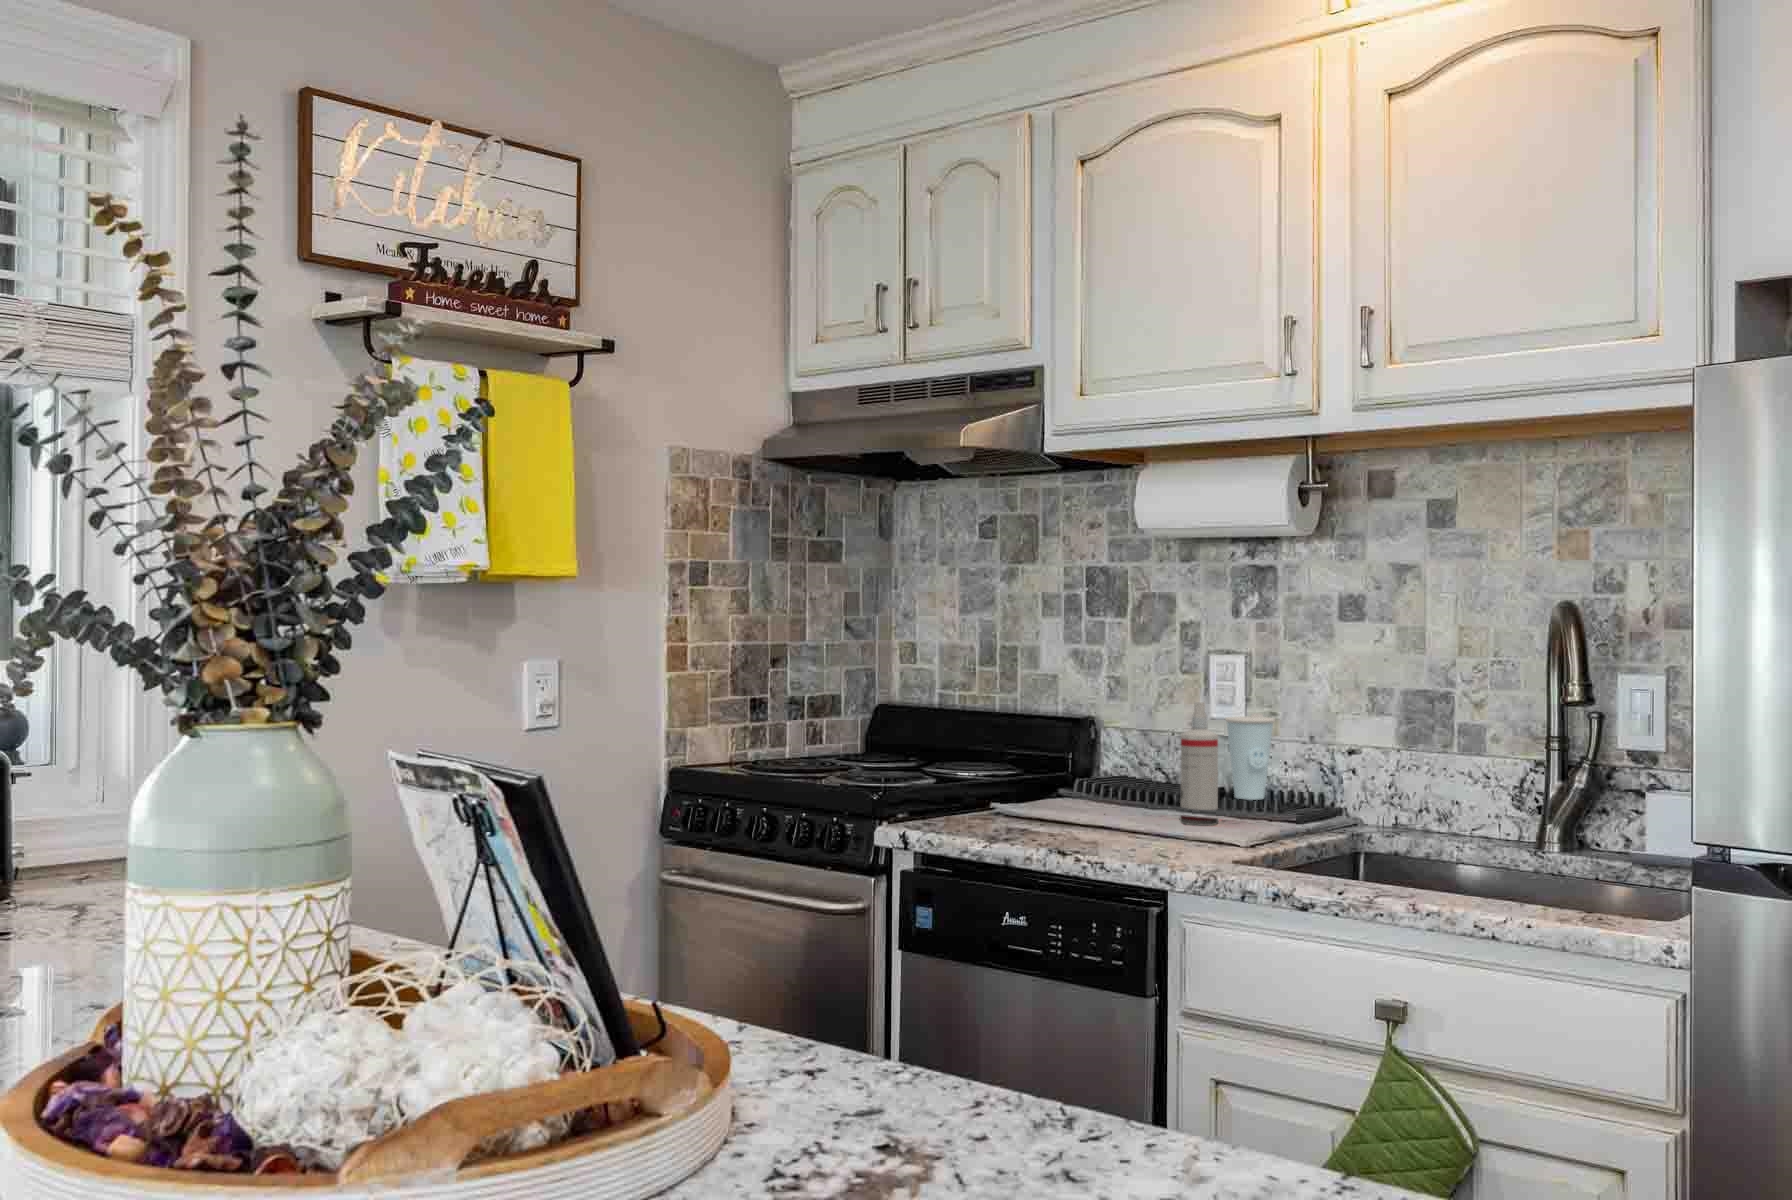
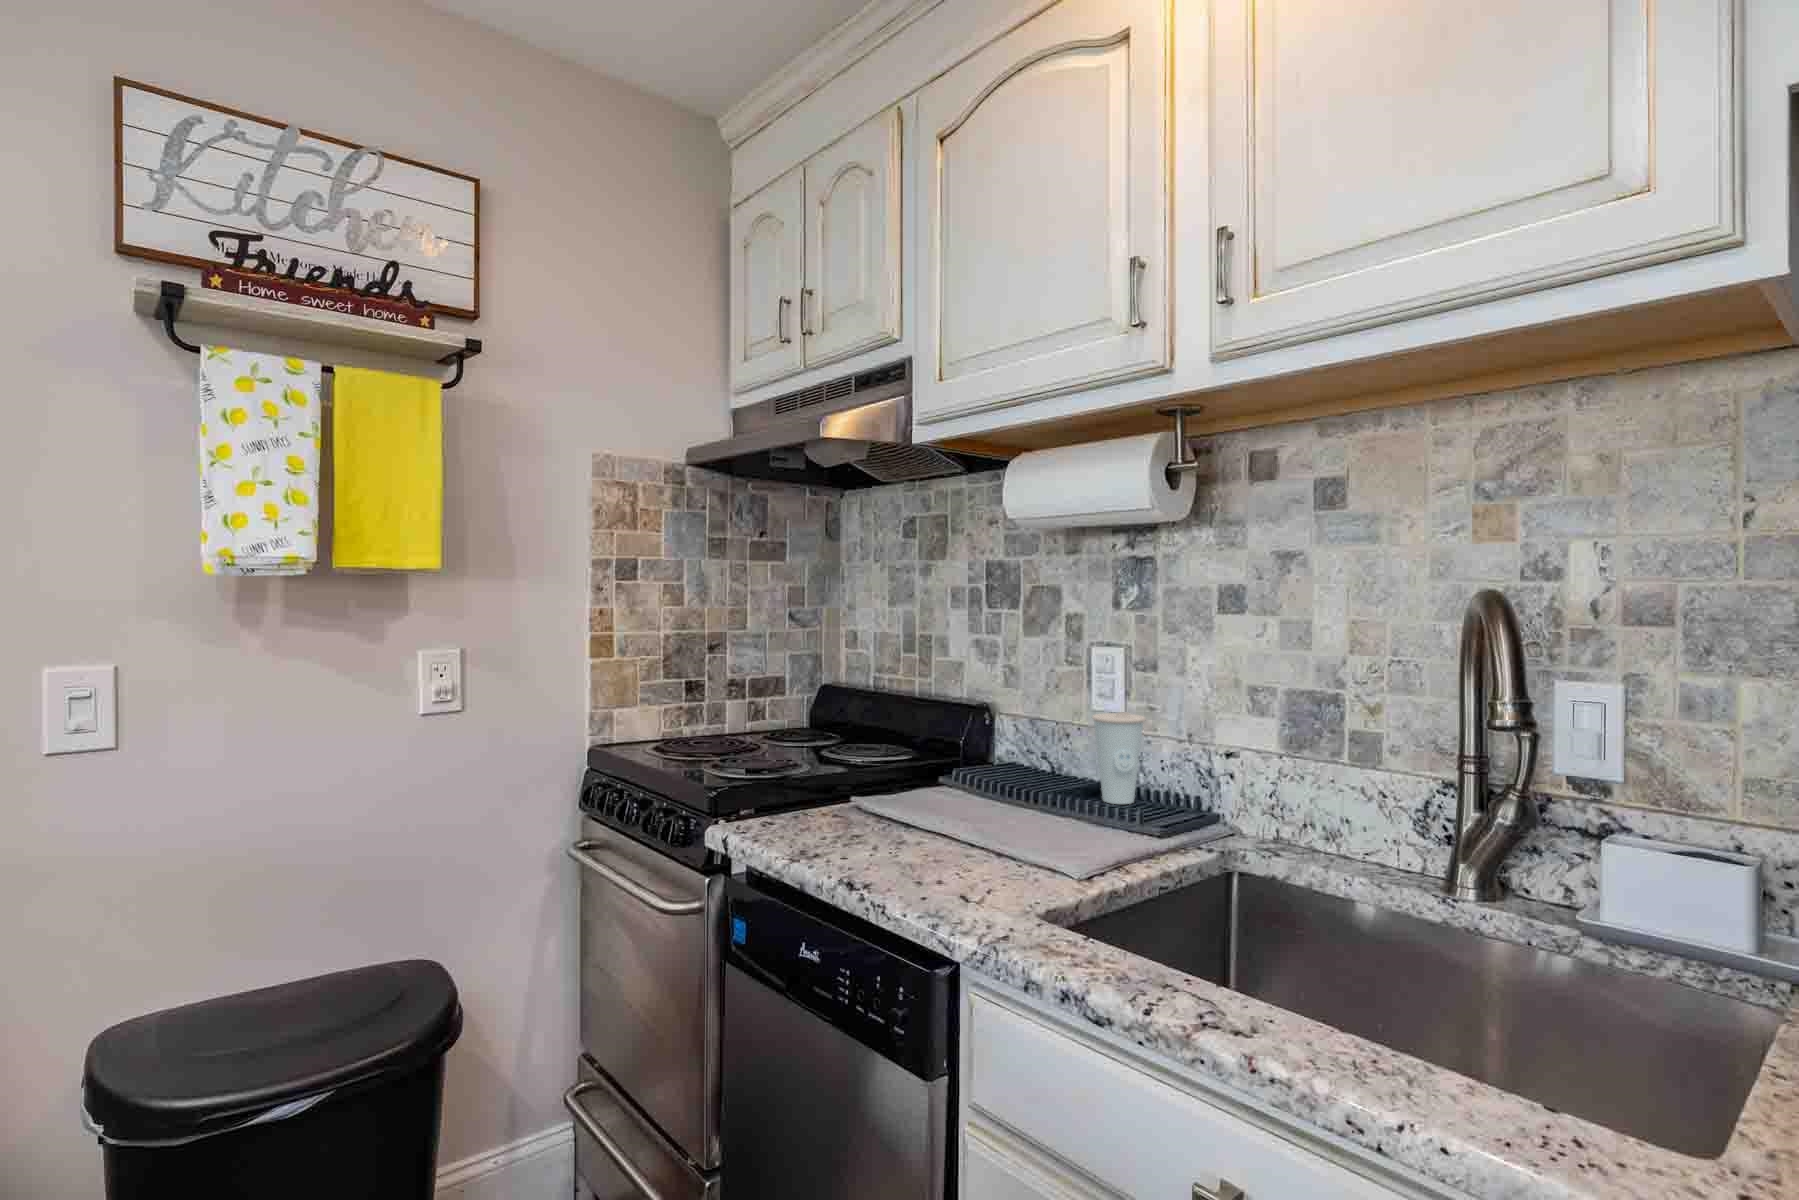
spray bottle: present [1180,702,1218,825] -> none [1025,703,1067,841]

